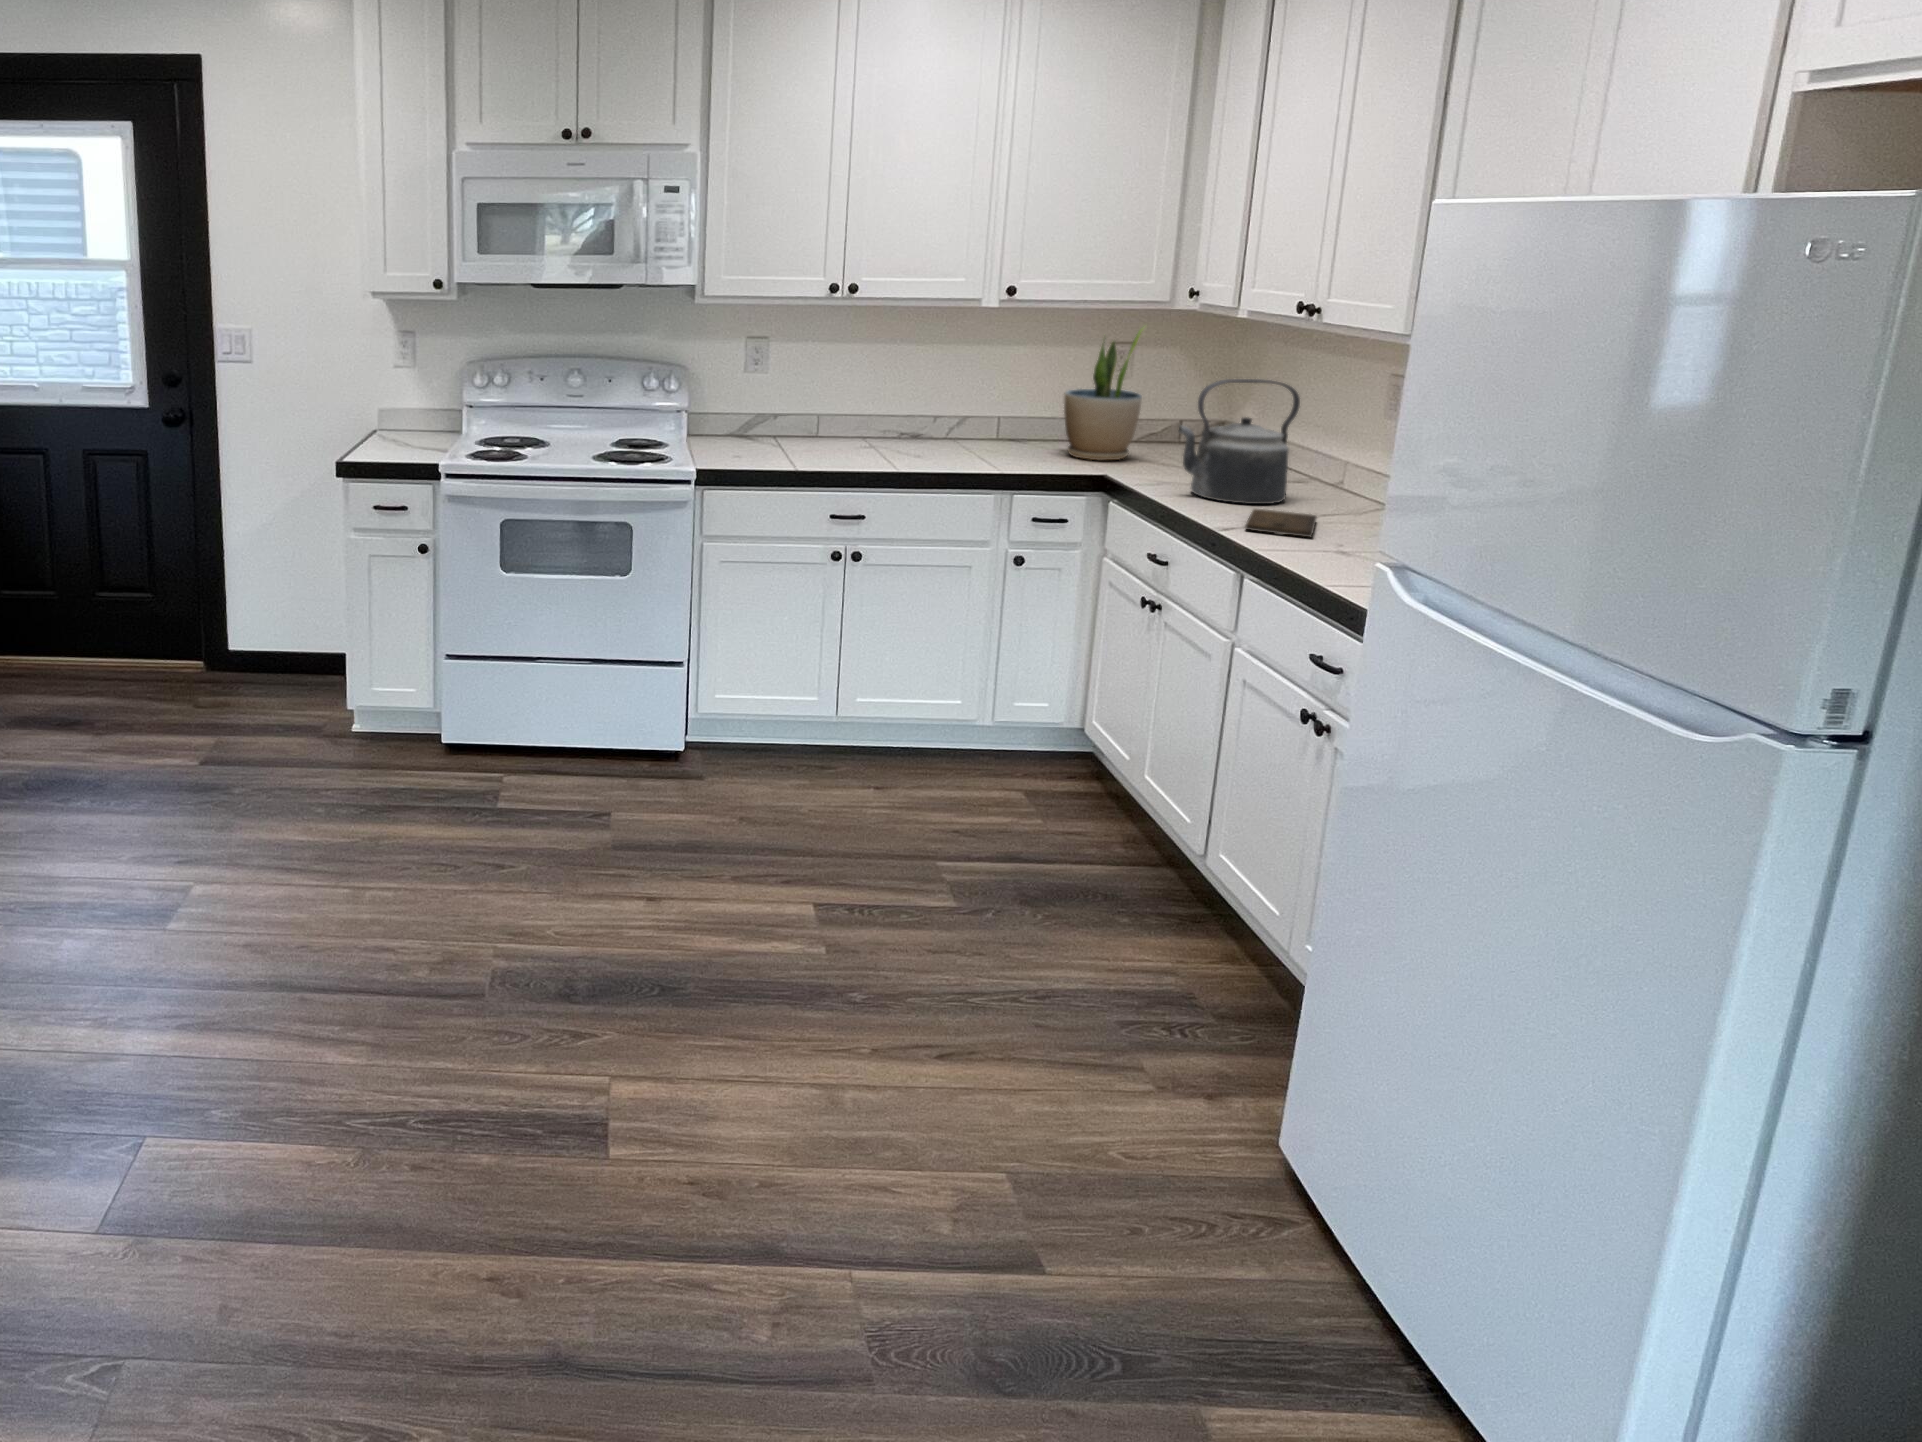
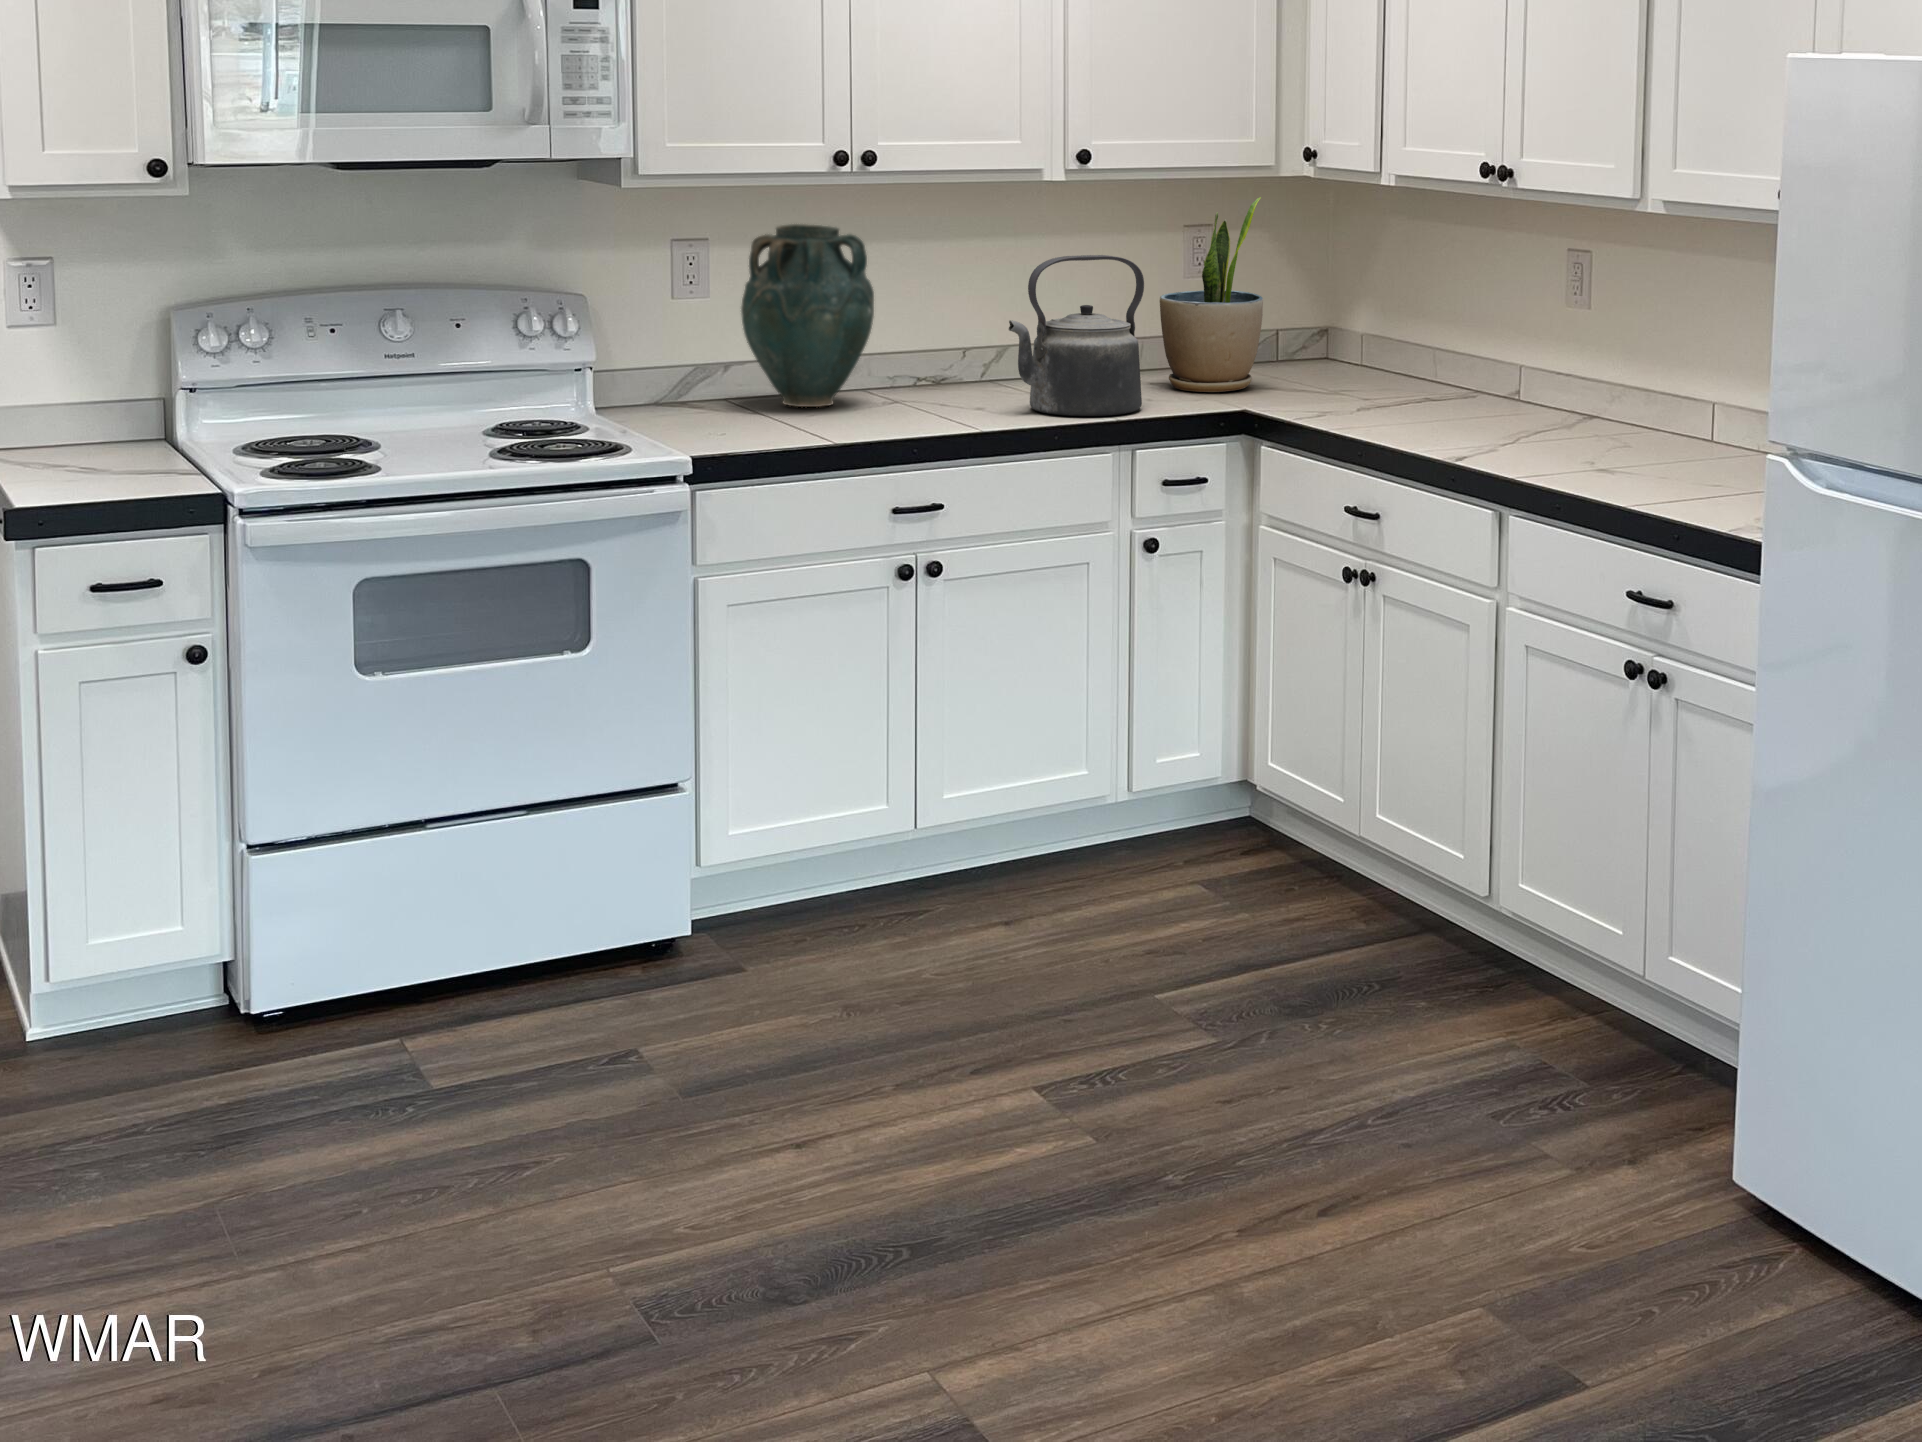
vase: none [775,331,858,446] -> present [741,224,874,407]
kettle: present [1178,379,1300,504] -> present [1009,255,1144,416]
cutting board: present [1245,509,1316,537] -> none [1474,431,1565,457]

